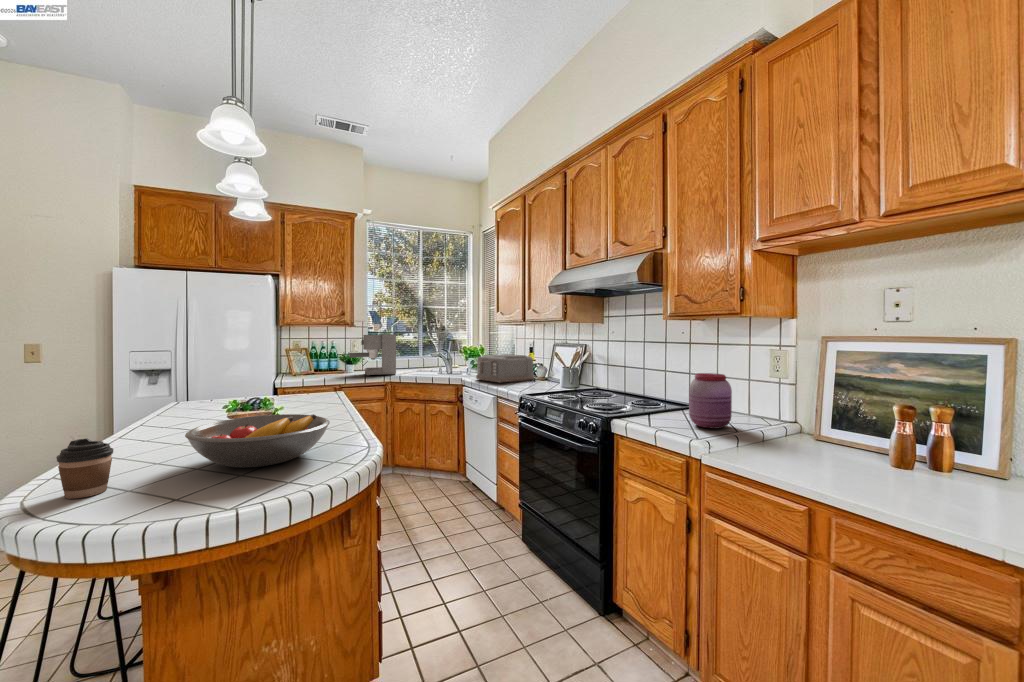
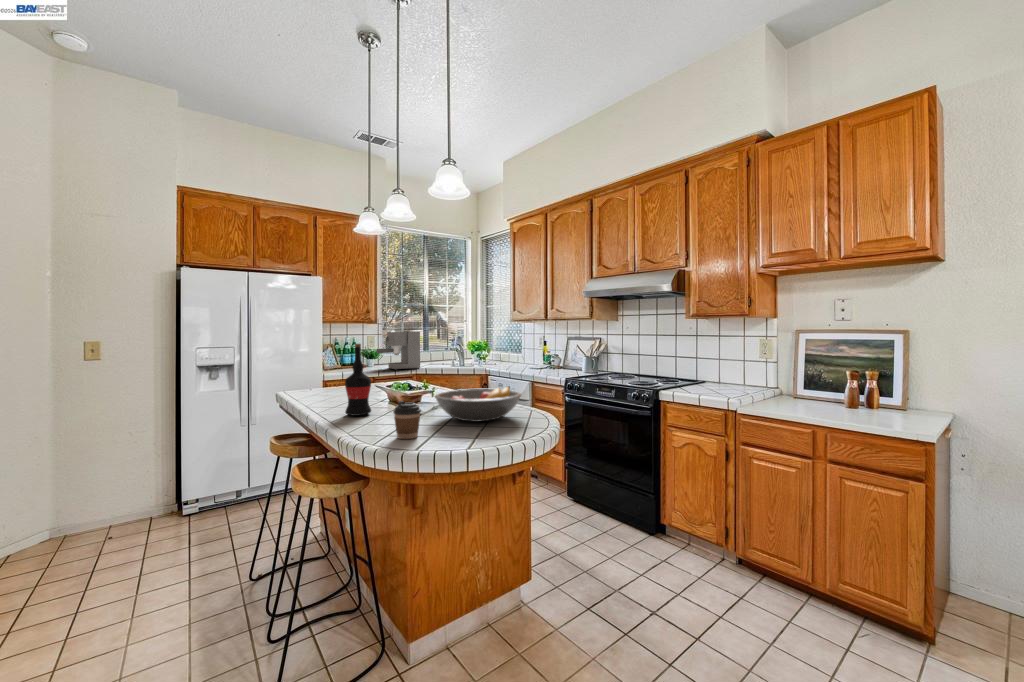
wine bottle: none [121,351,166,445] -> present [345,344,371,416]
toaster: present [476,354,534,383] -> none [504,348,554,372]
jar: present [689,373,732,429] -> none [715,356,744,393]

